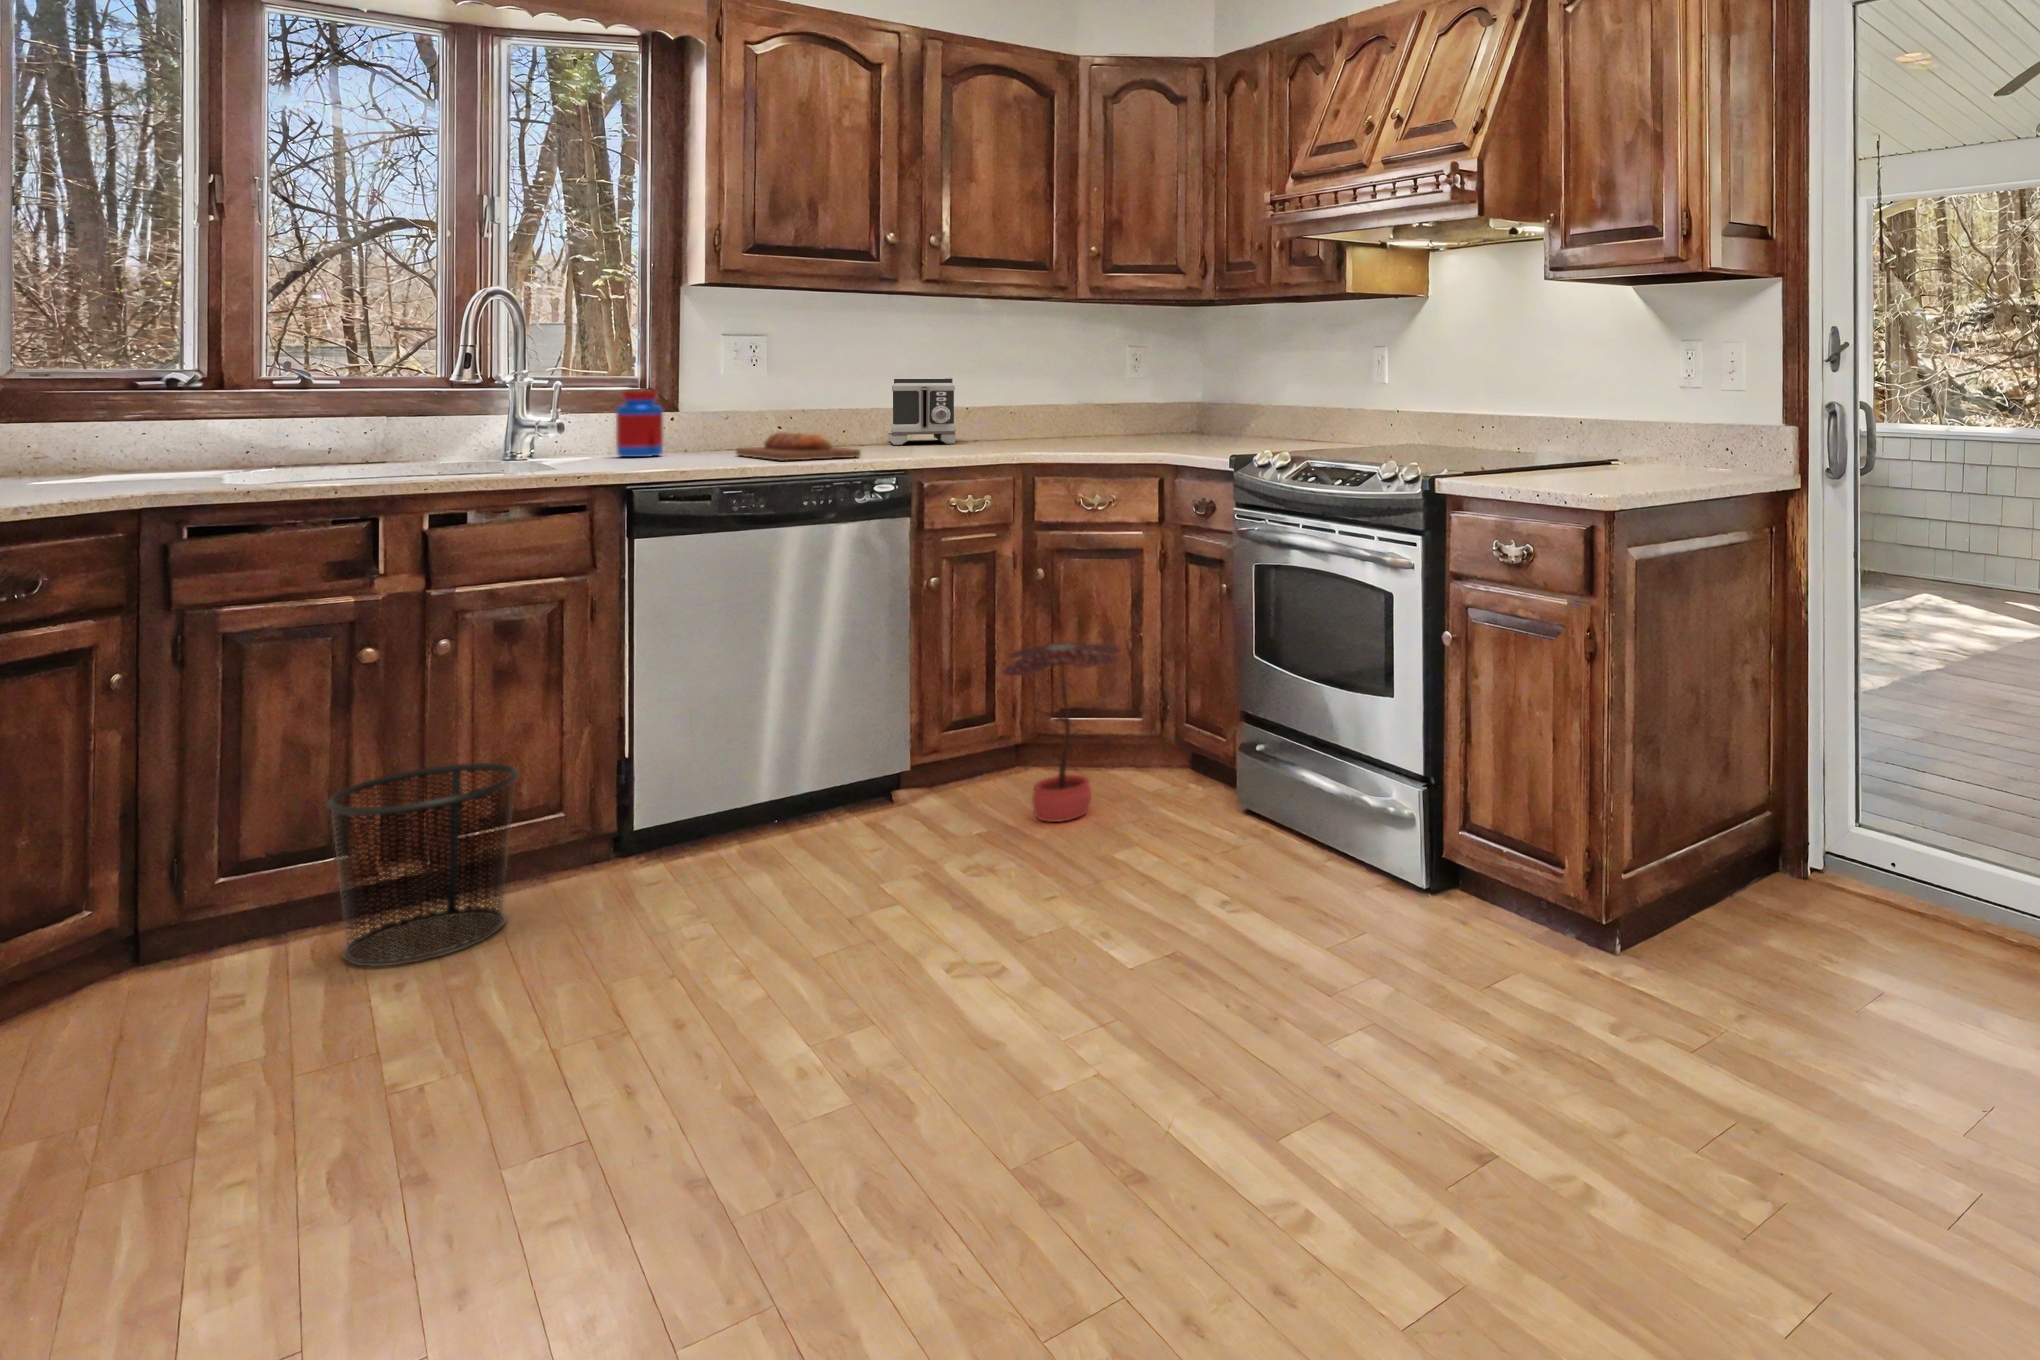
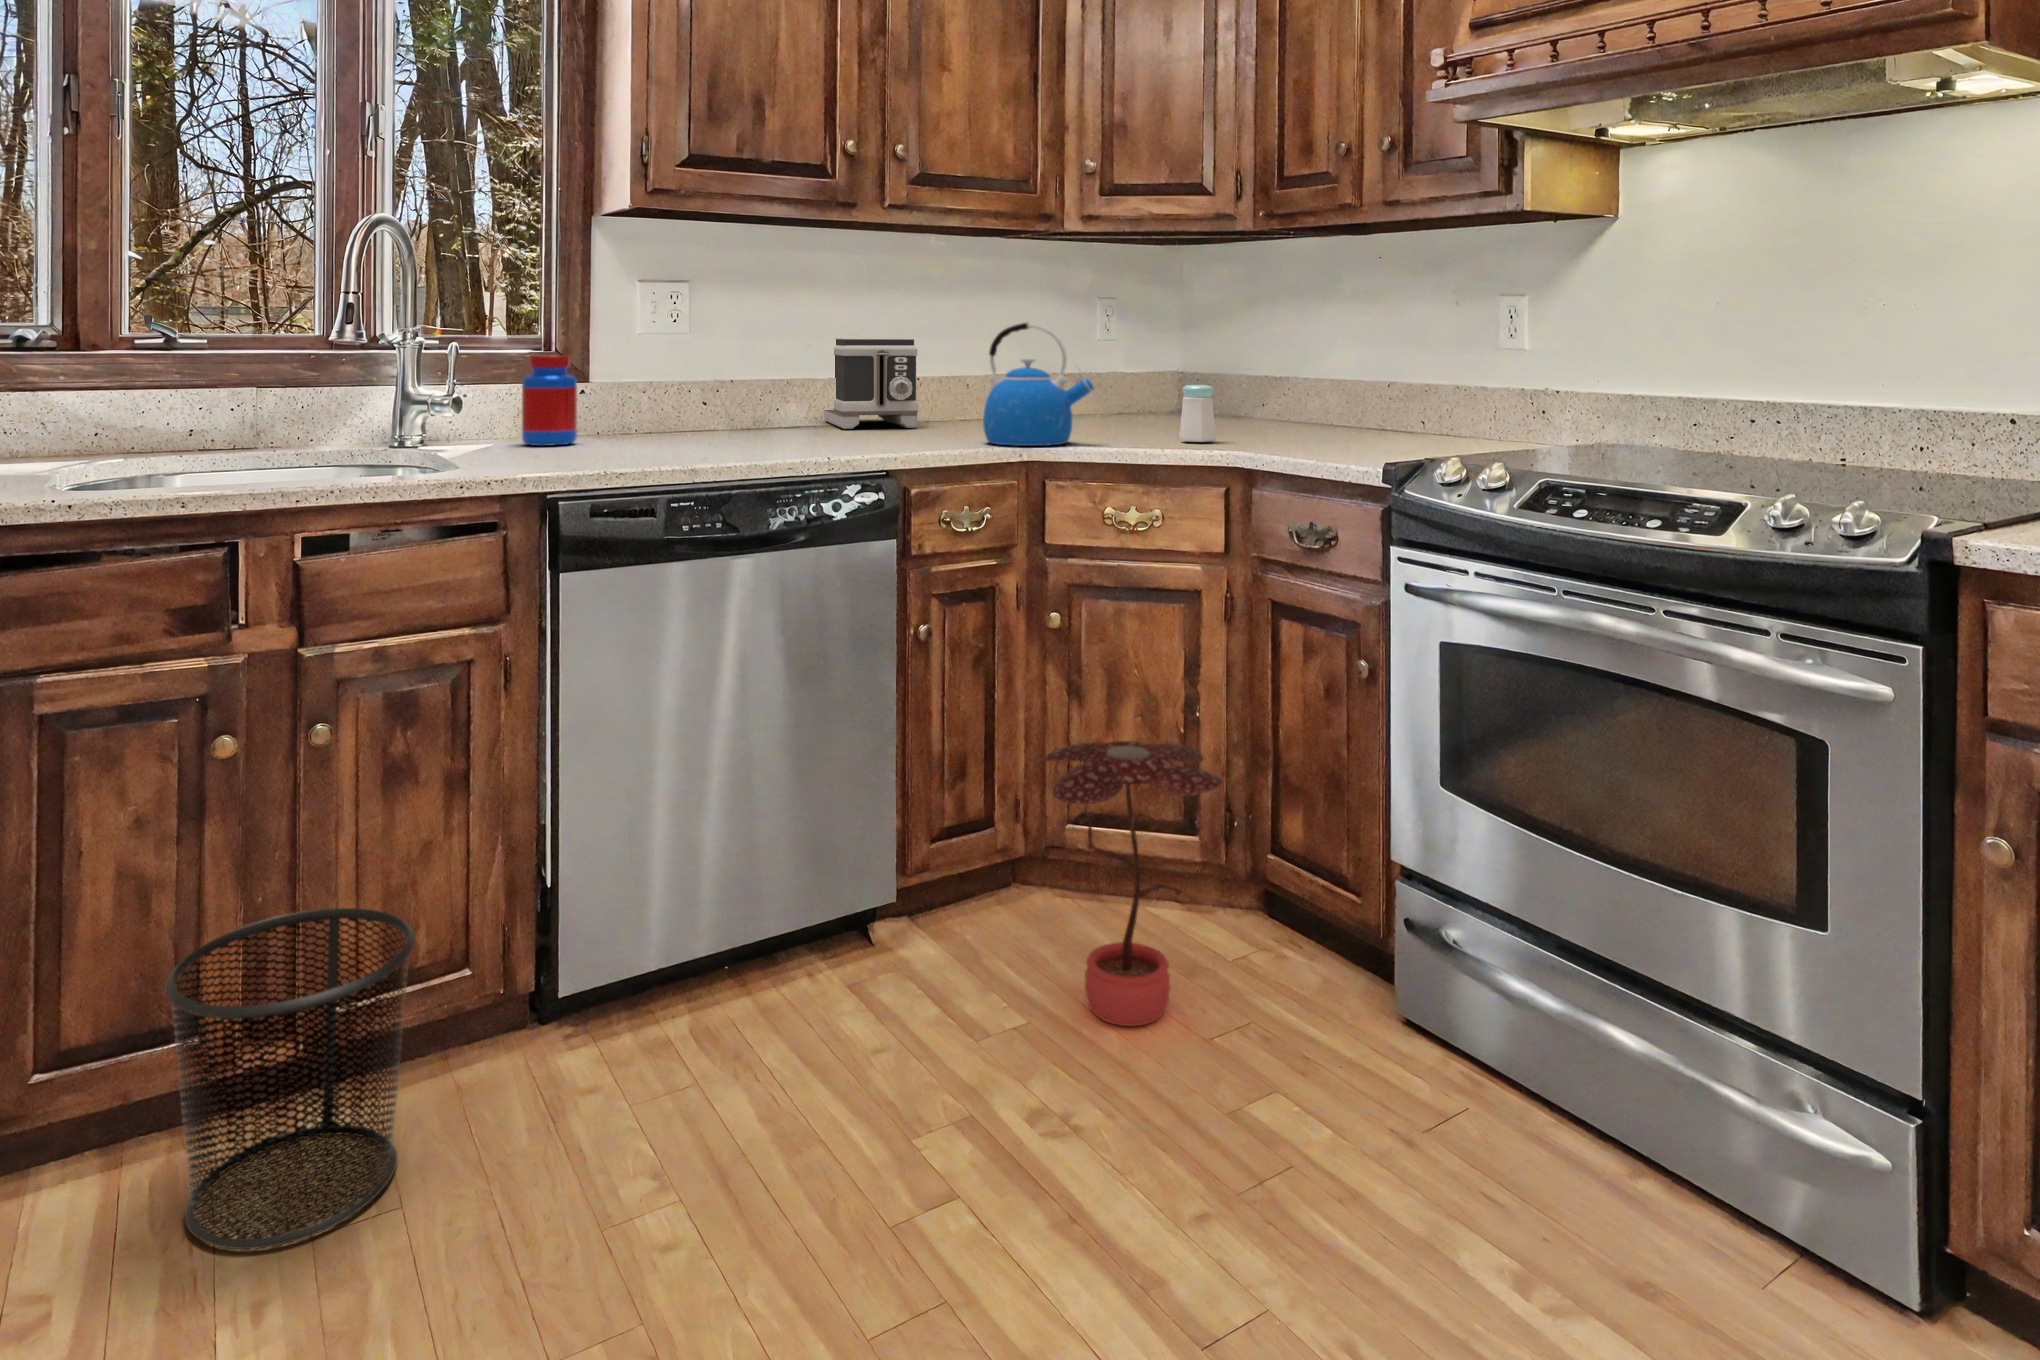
kettle: none [987,366,1067,451] -> present [983,323,1094,446]
salt shaker: none [1135,409,1159,448] -> present [1180,385,1216,442]
bread loaf: present [736,432,861,461] -> none [666,415,834,458]

